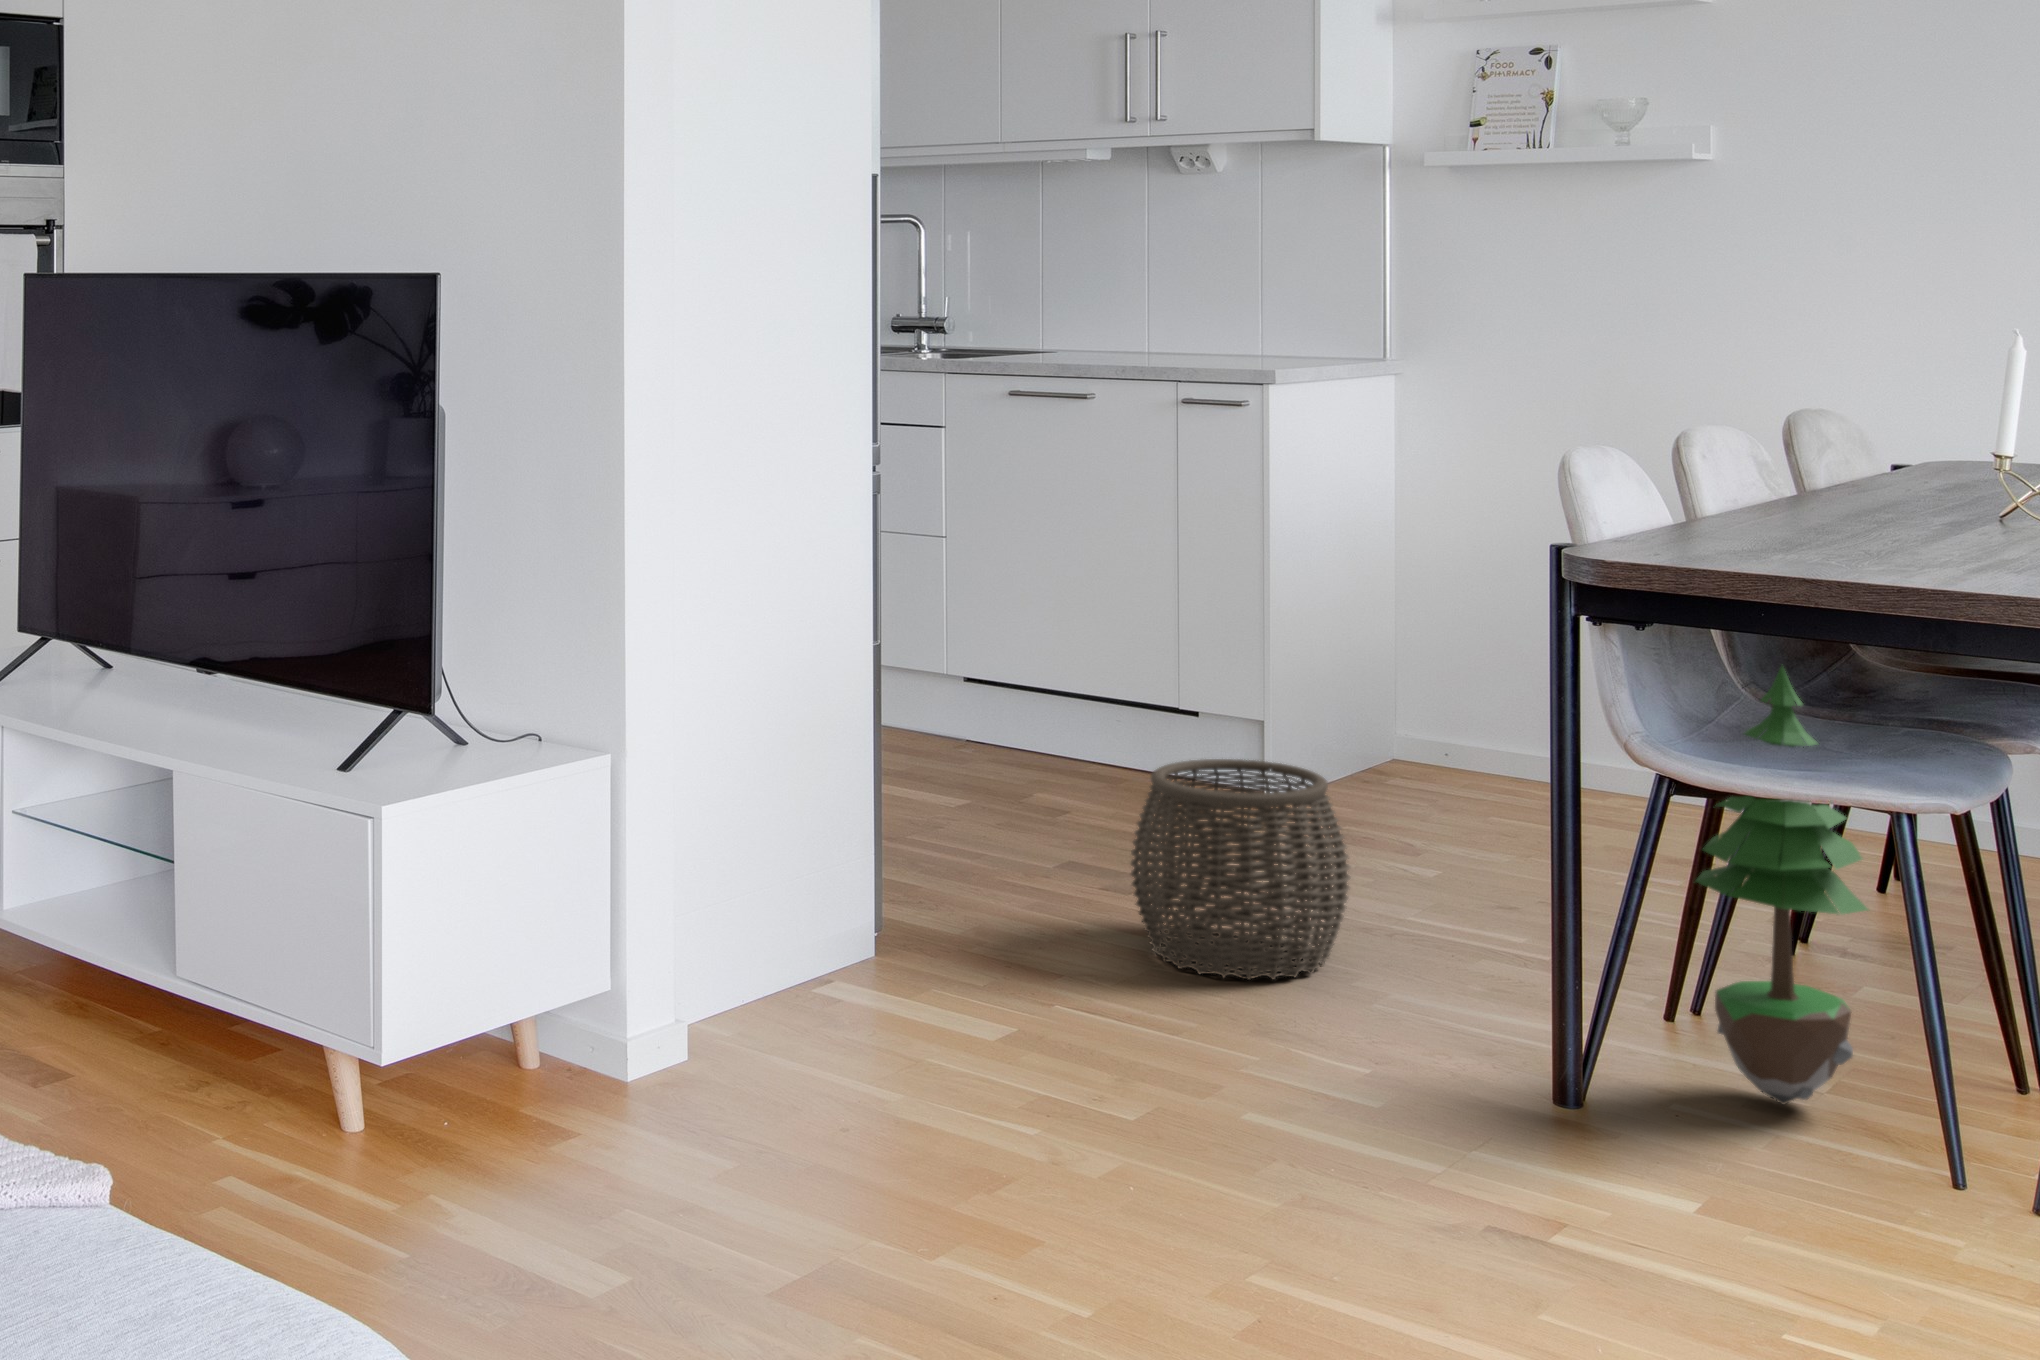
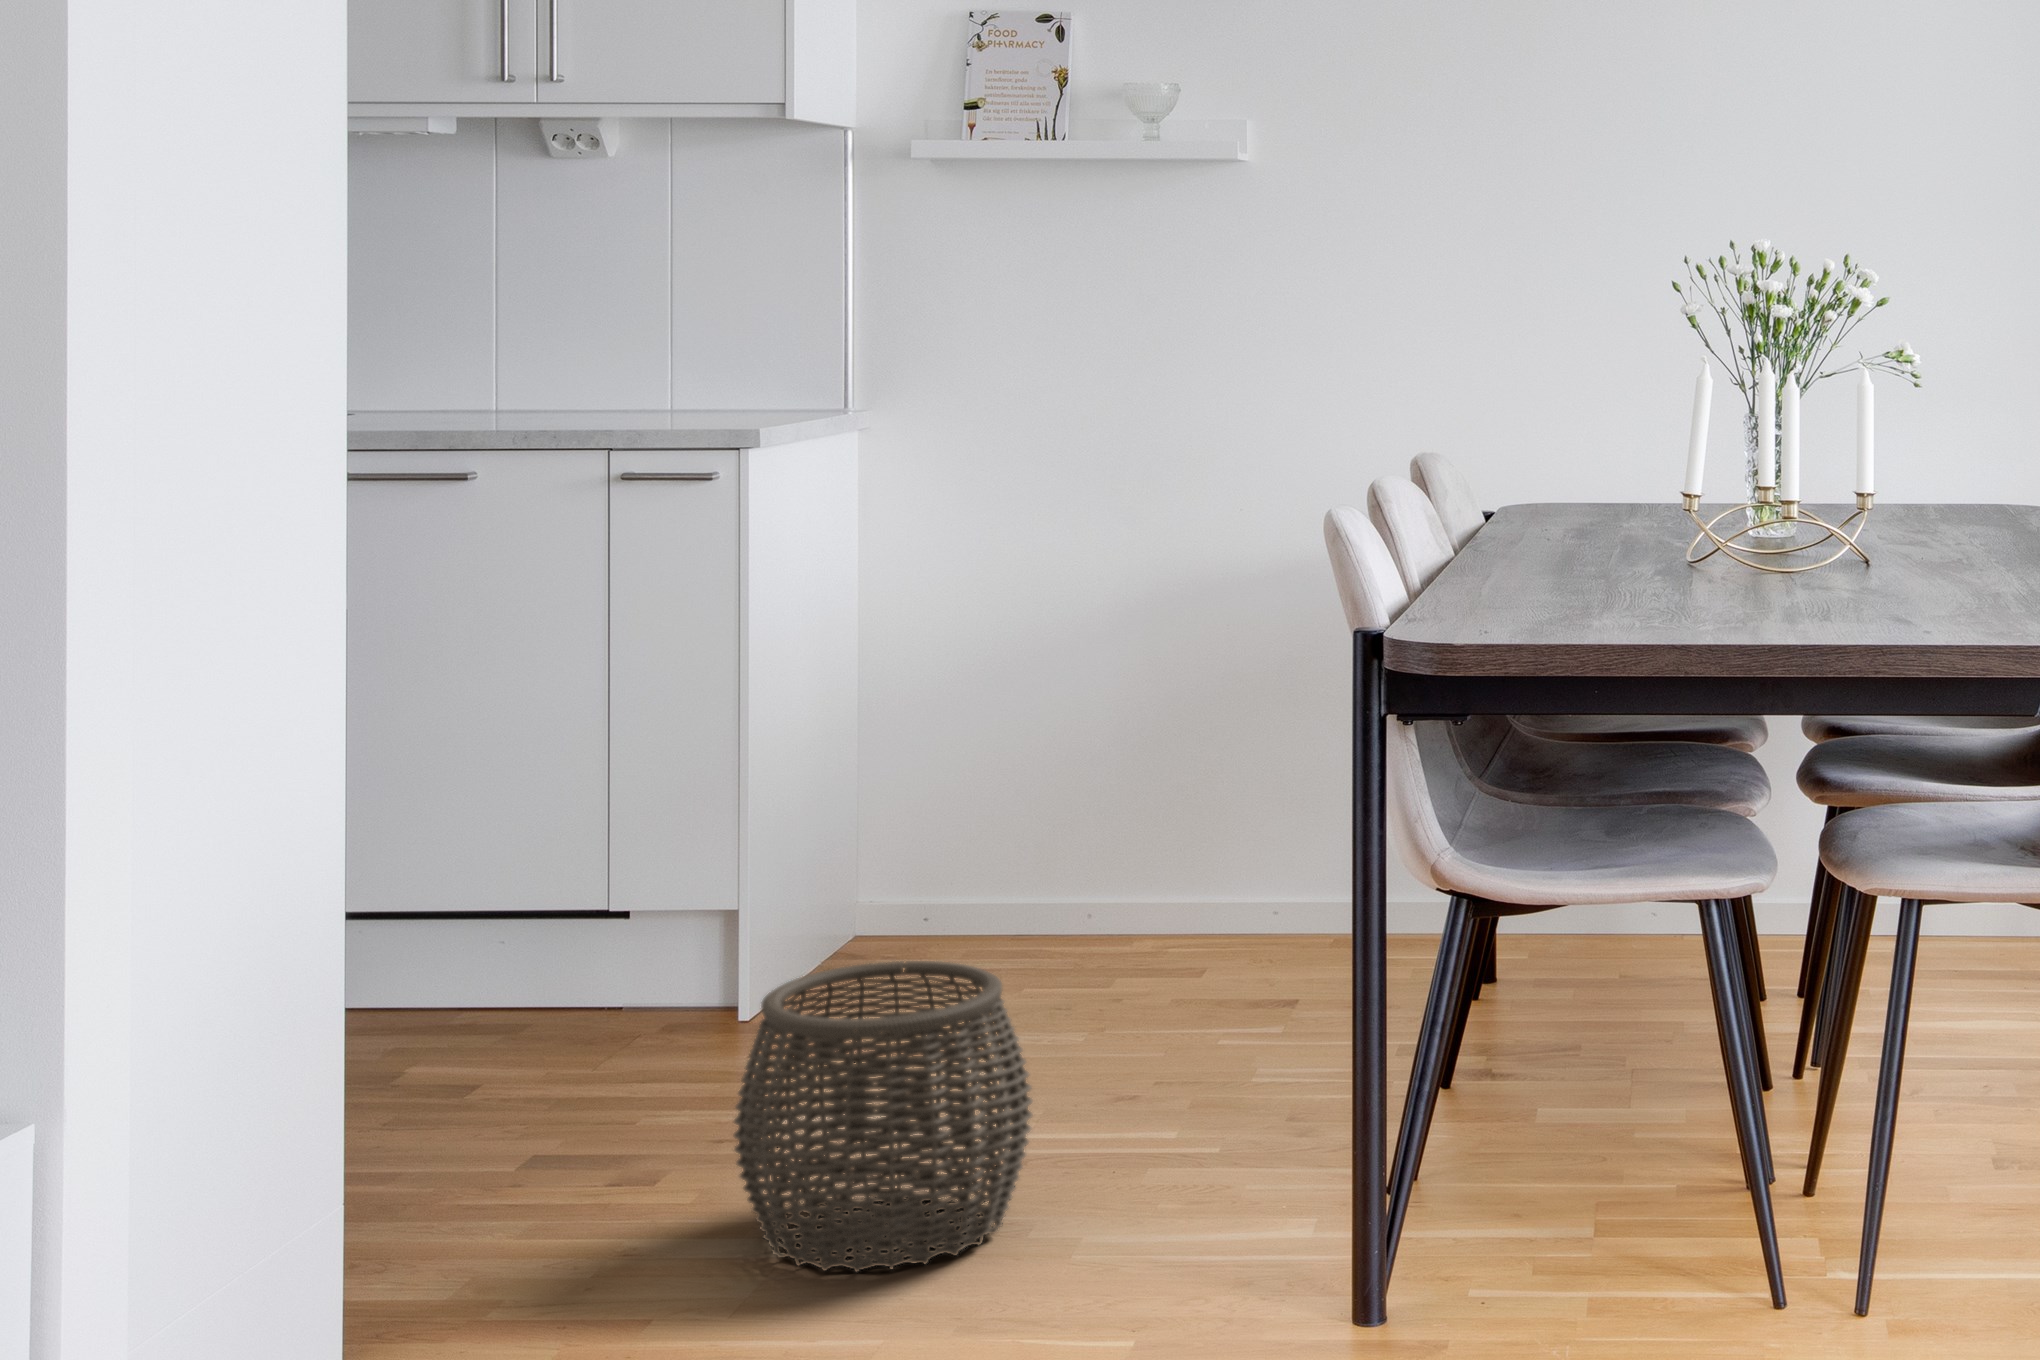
potted tree: present [1696,666,1868,1104] -> none [1509,758,1692,1266]

